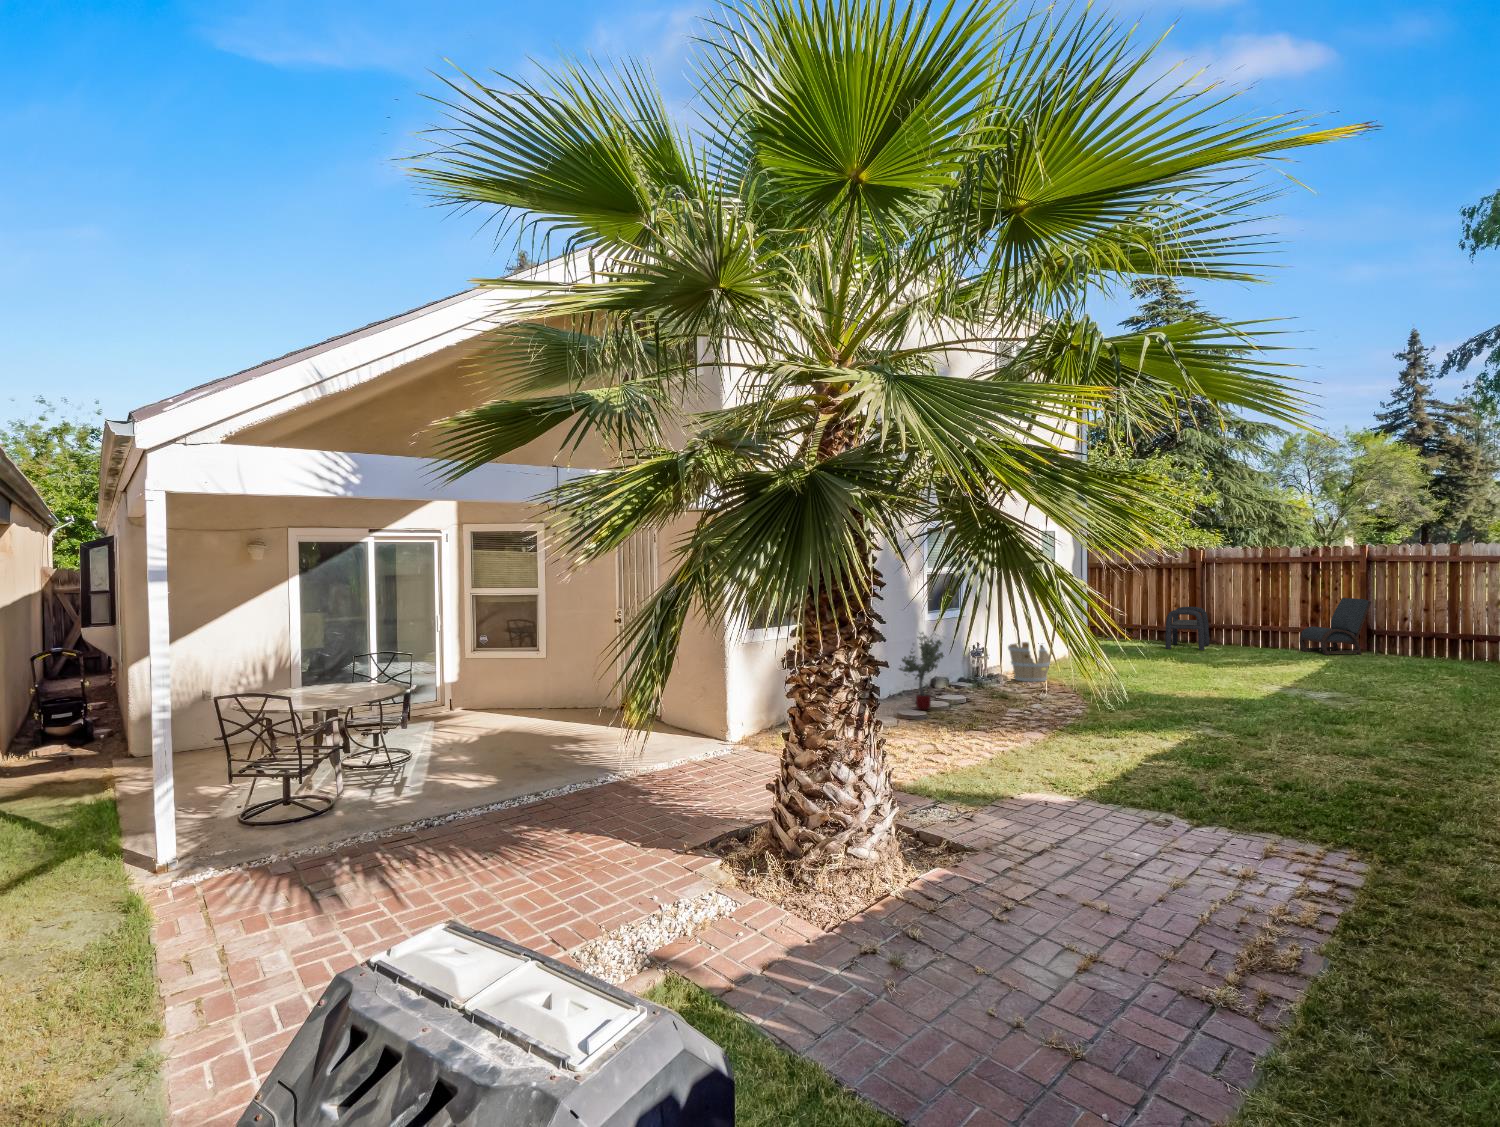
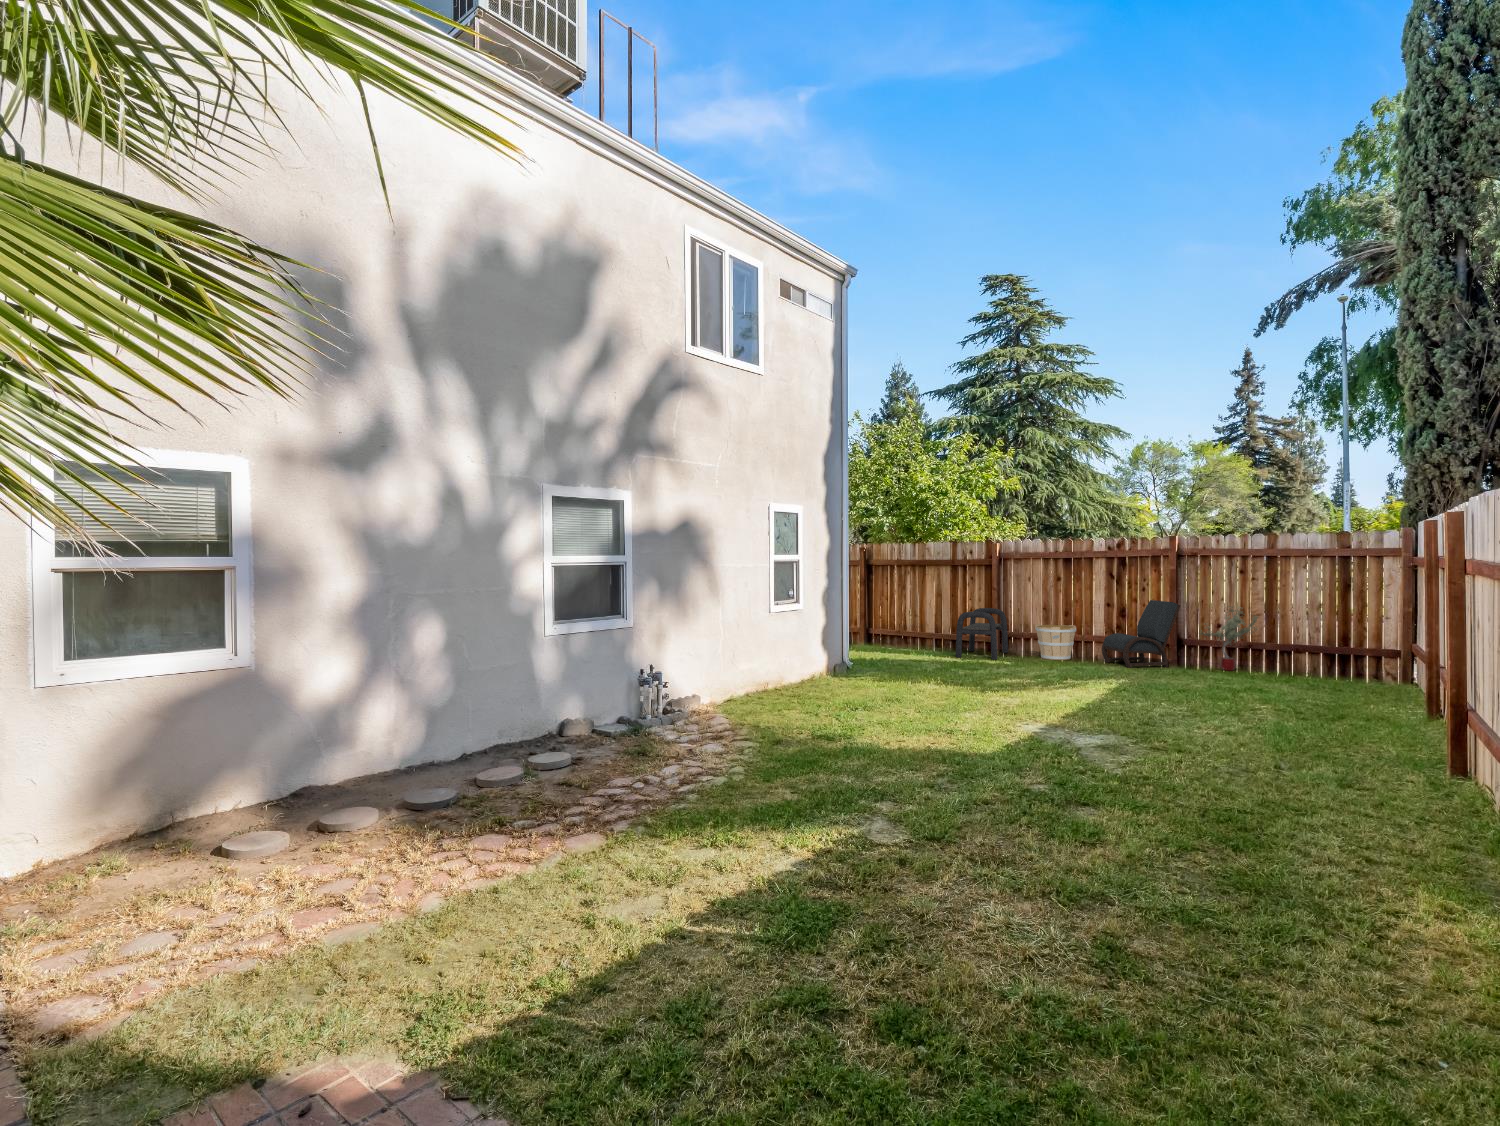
potted tree: present [899,632,944,710] -> present [1200,606,1258,671]
wooden bucket: present [1008,642,1050,682] -> present [1035,624,1076,660]

